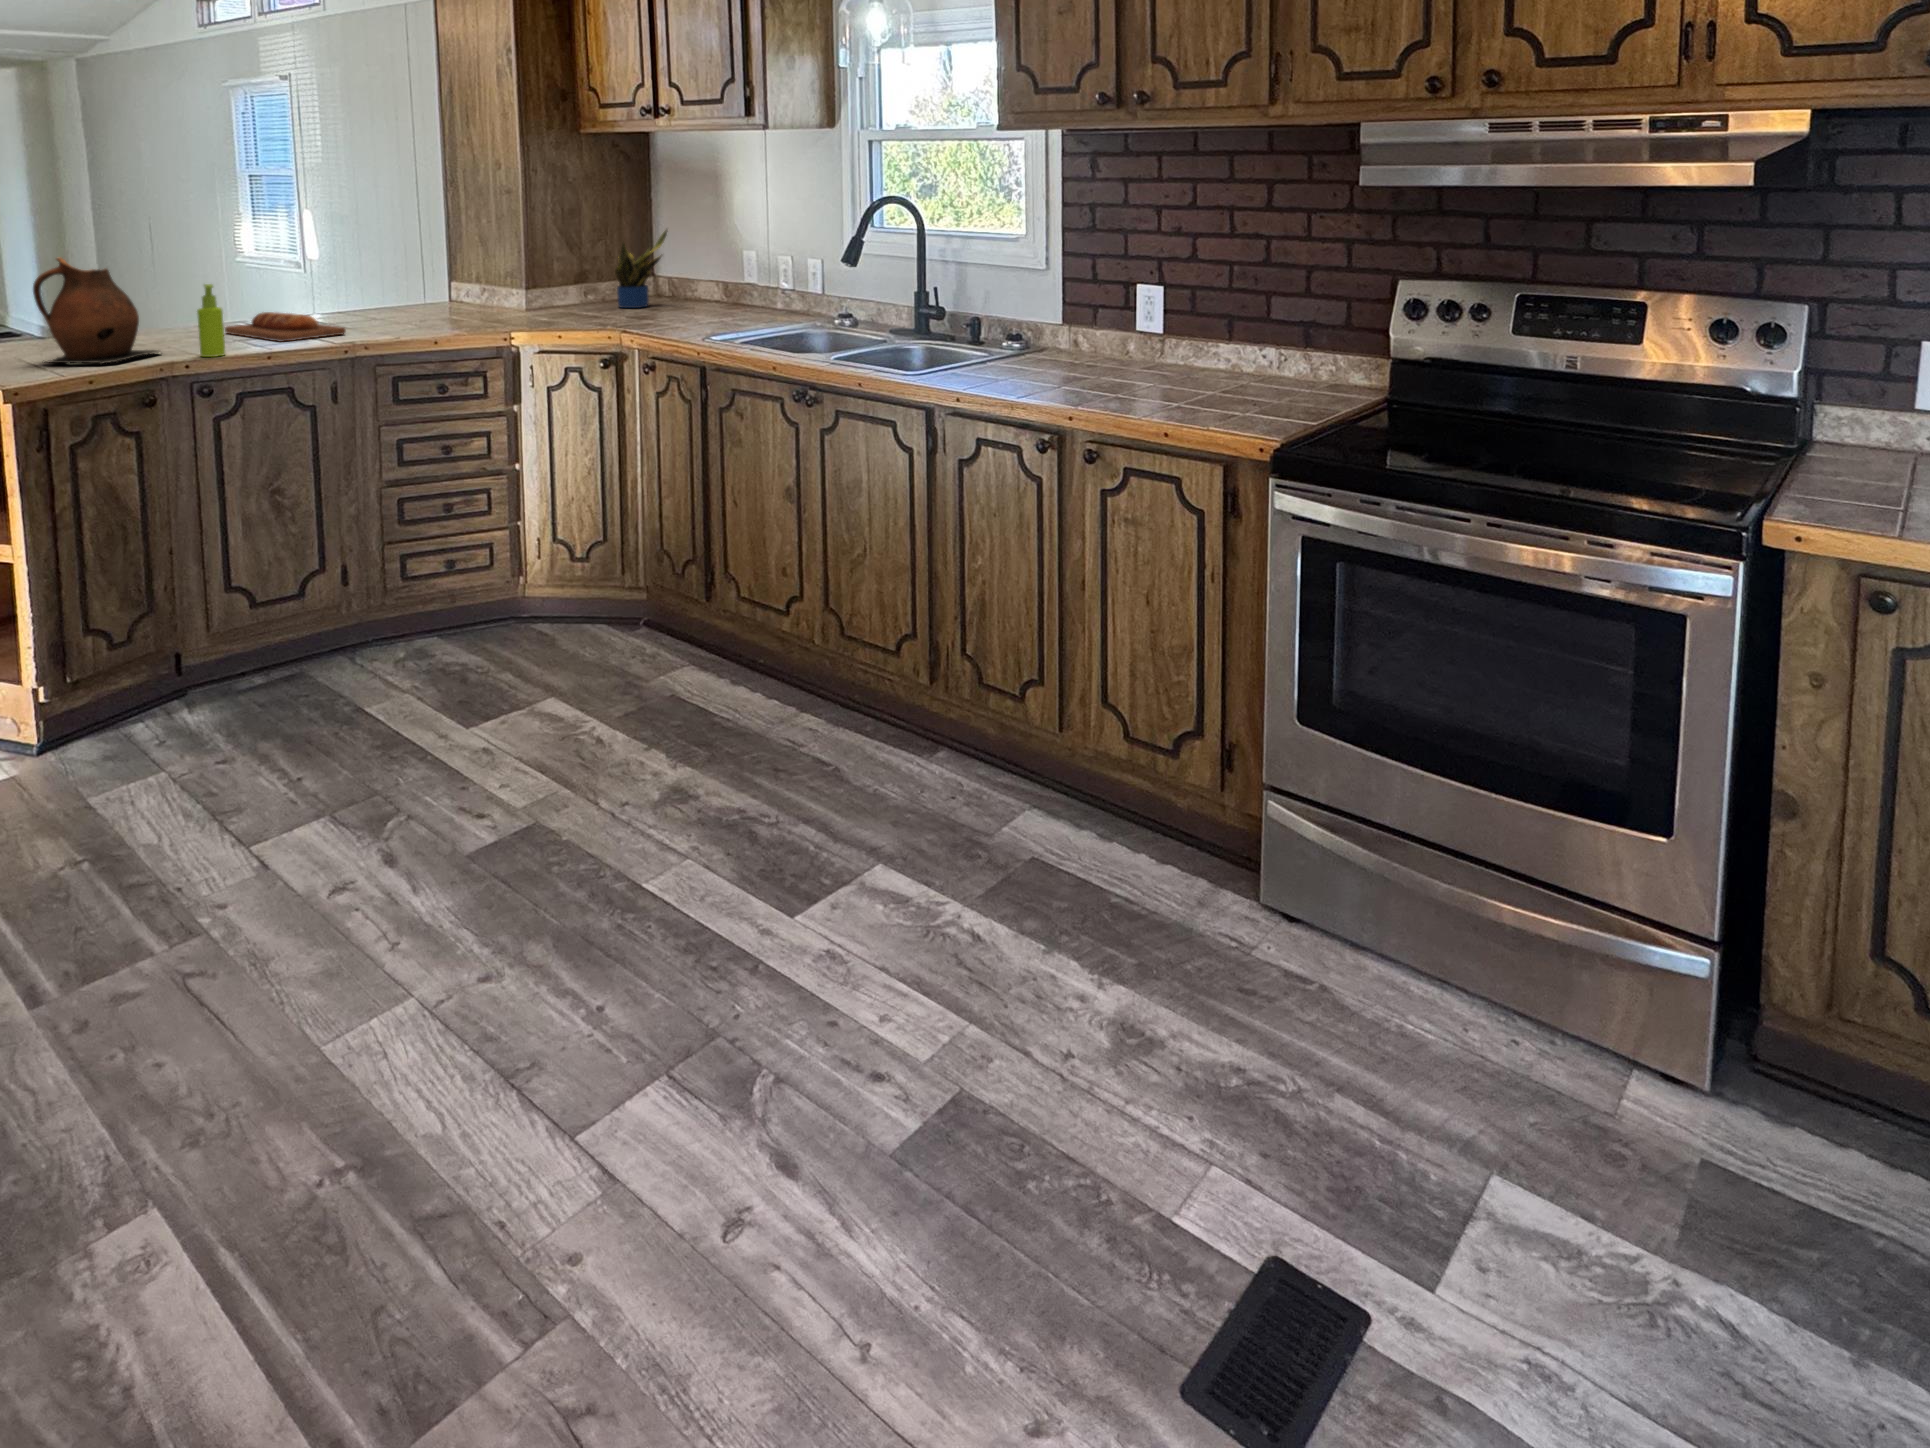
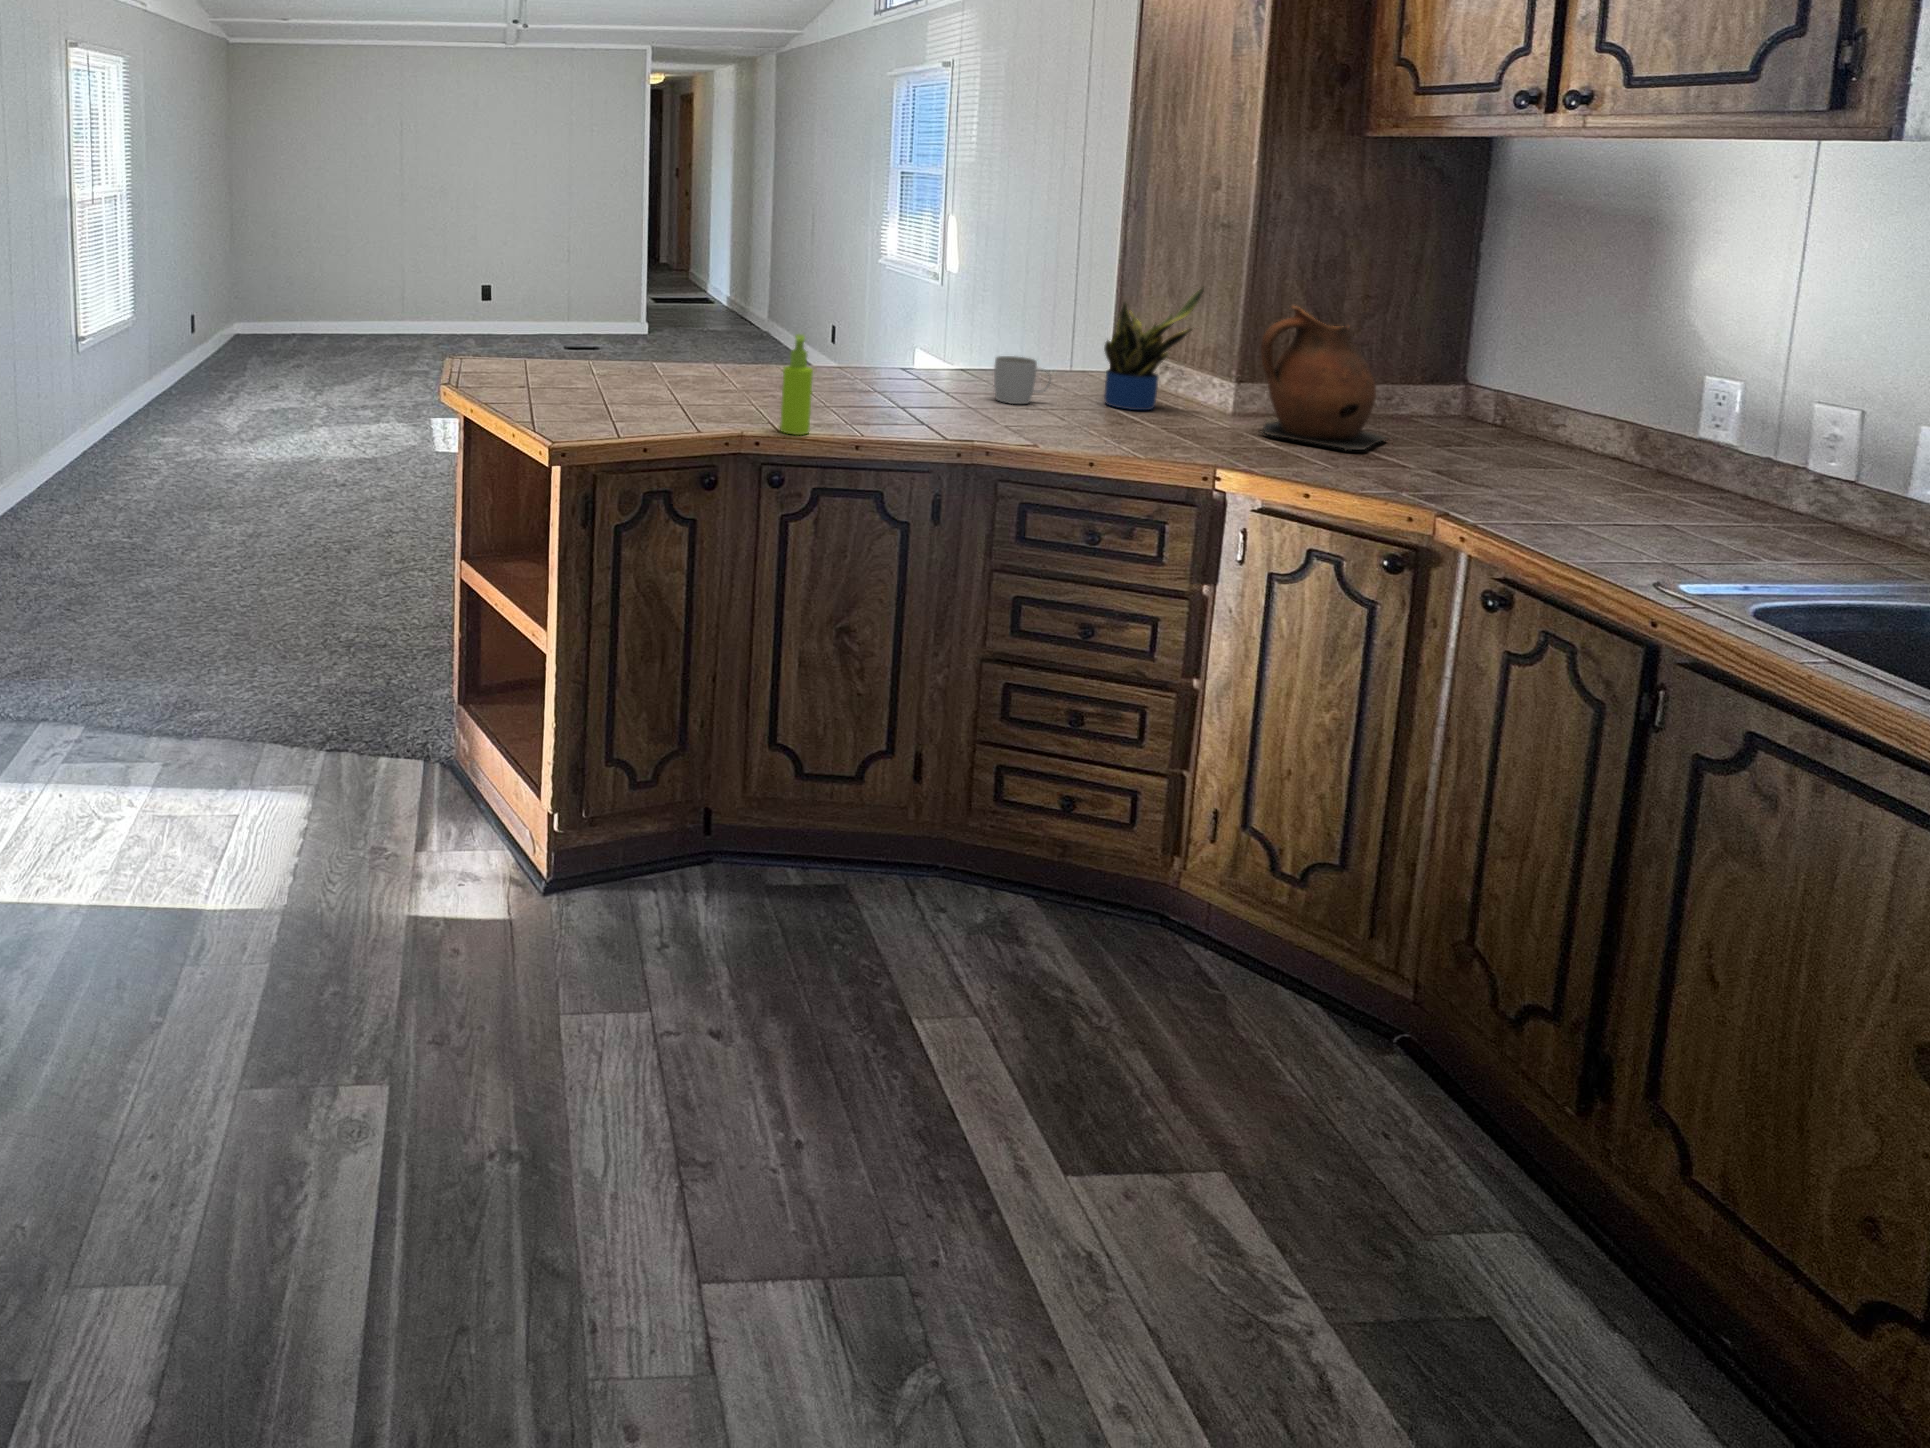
potted plant: present [615,230,667,308] -> present [1104,288,1204,410]
ceramic pitcher: present [33,257,159,364] -> present [1261,306,1387,451]
mug: none [361,292,404,325] -> present [994,356,1051,404]
bread loaf: present [225,312,346,342] -> none [825,367,968,418]

